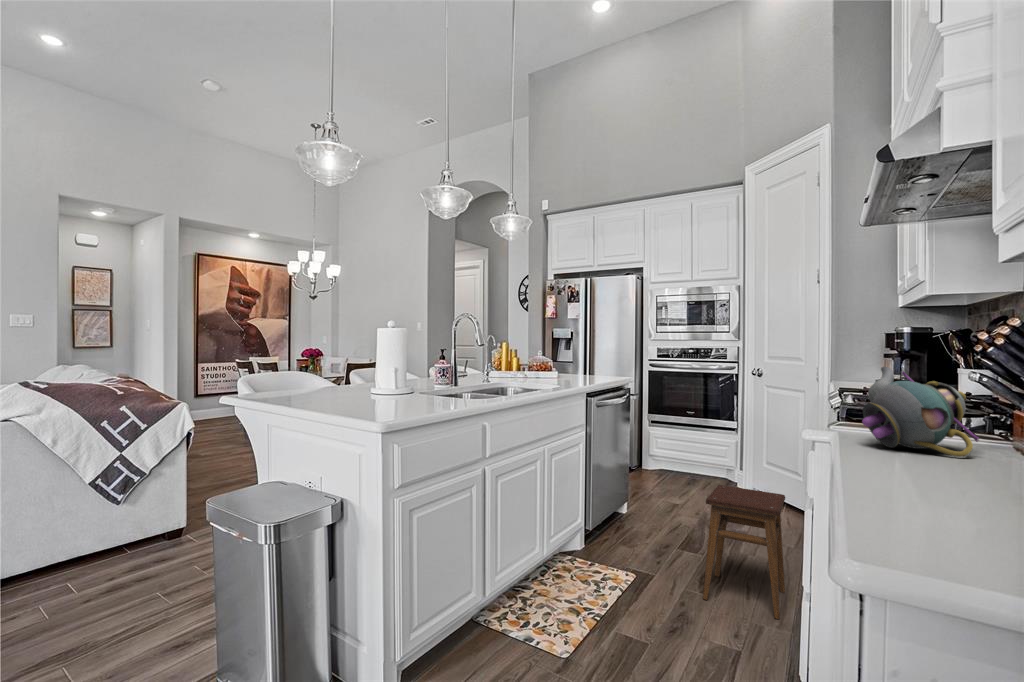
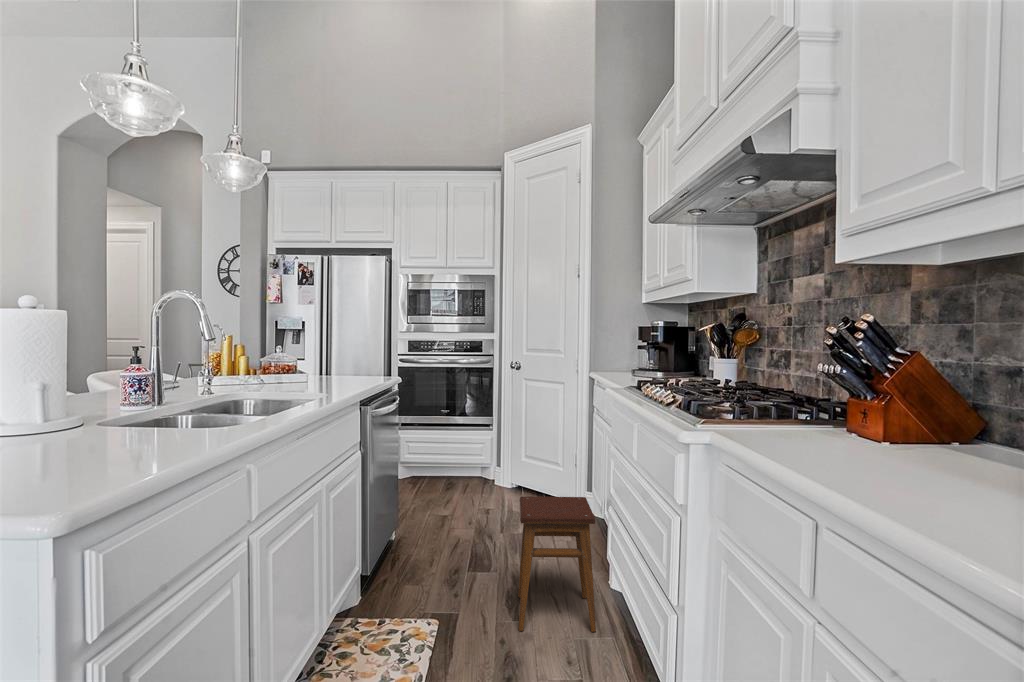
teapot: present [862,367,979,457] -> none [794,376,900,469]

